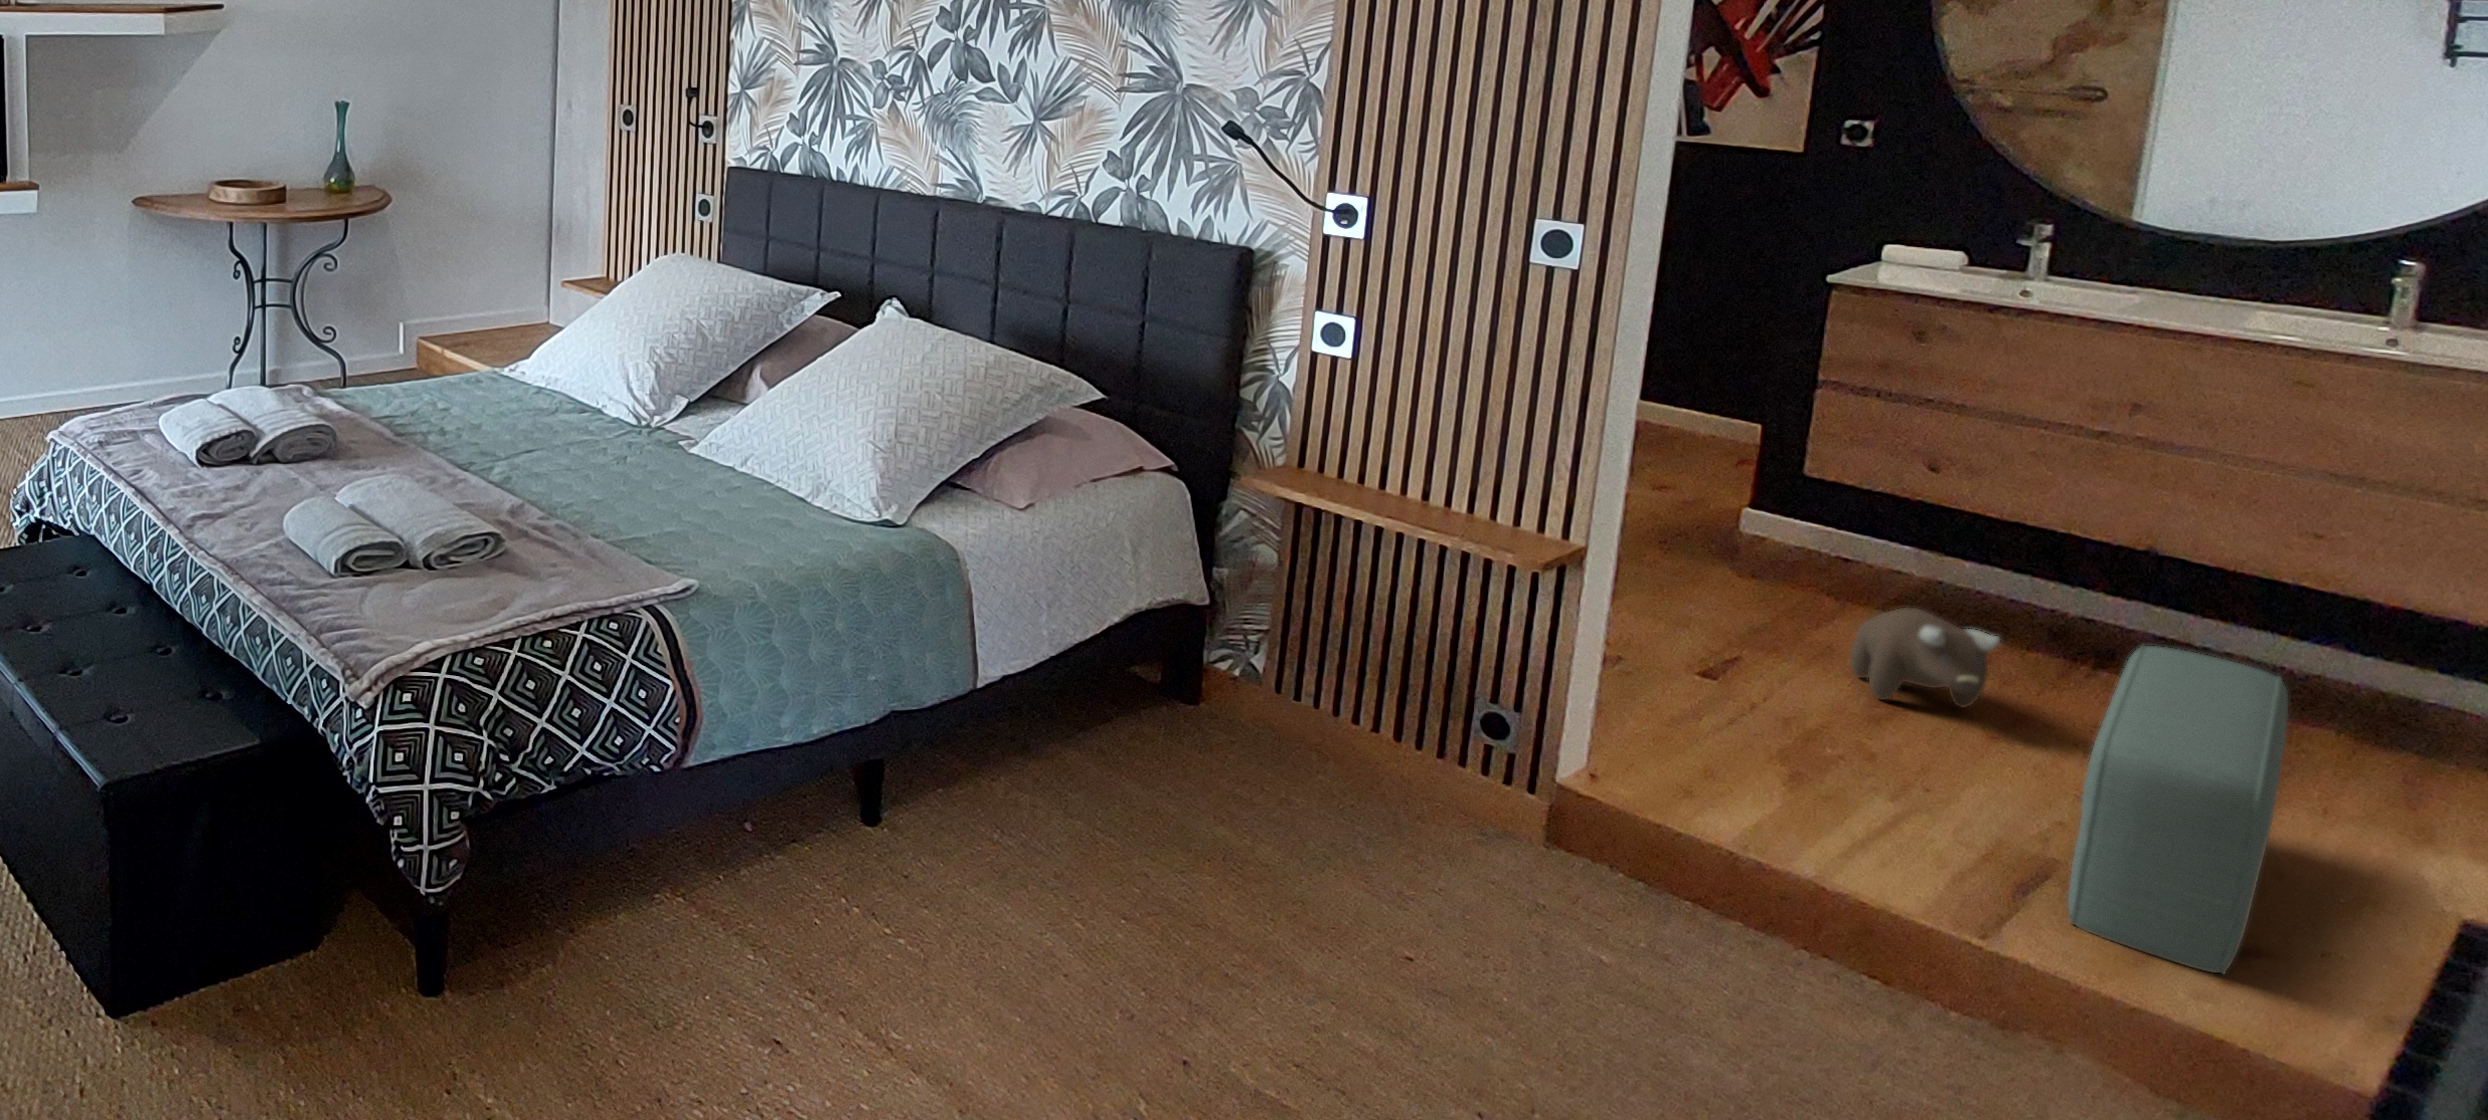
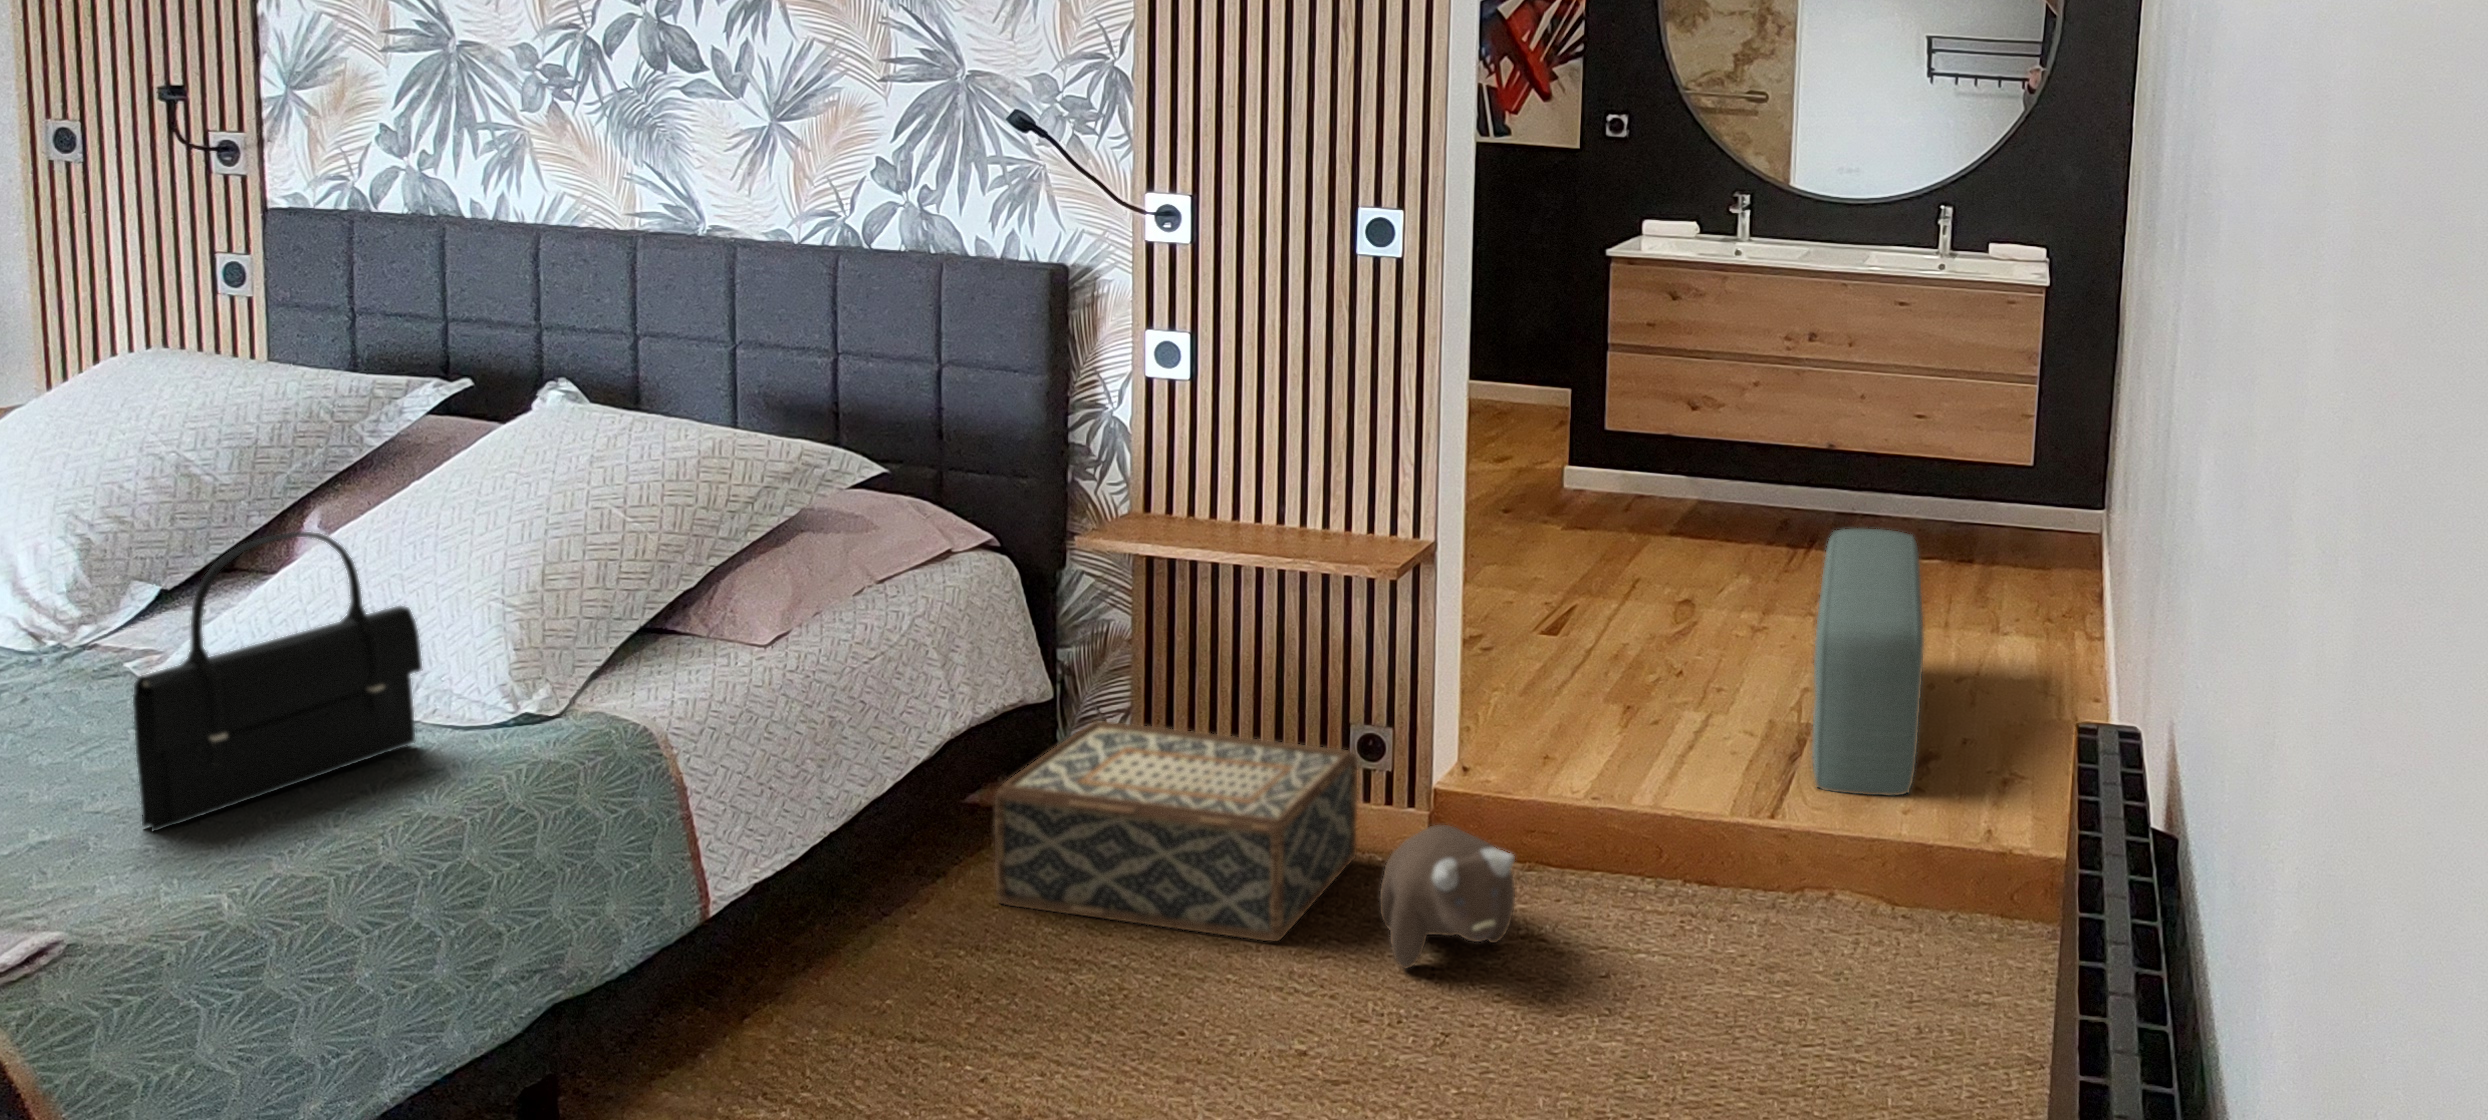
handbag: none [707,377,834,538] -> present [133,532,423,831]
plush toy: present [1850,608,2001,707] -> present [1380,825,1515,968]
woven basket: none [1157,628,1485,857] -> present [995,721,1357,942]

